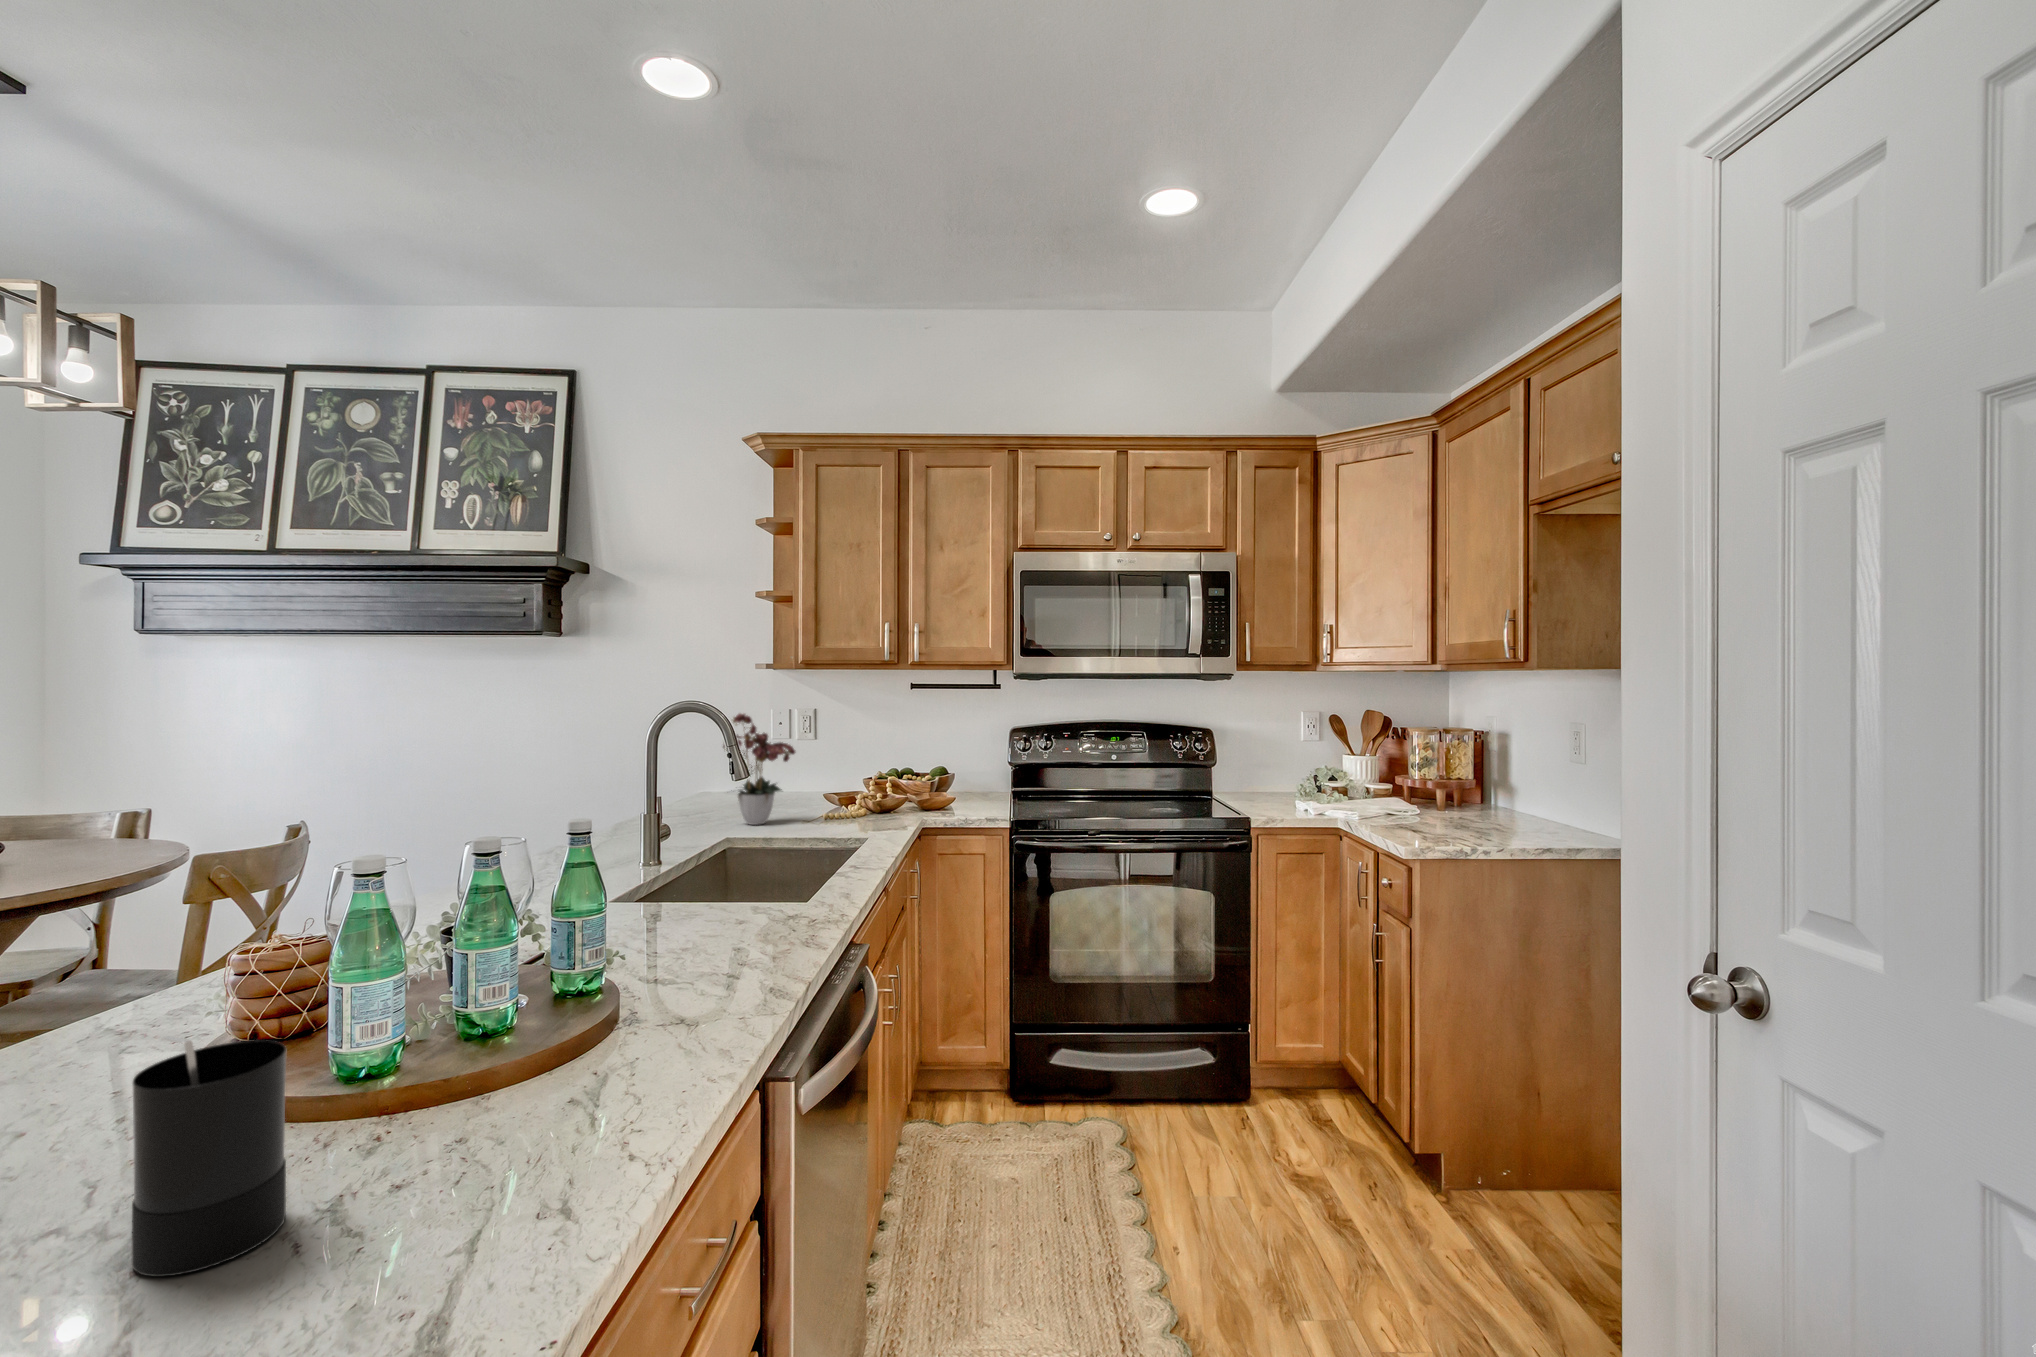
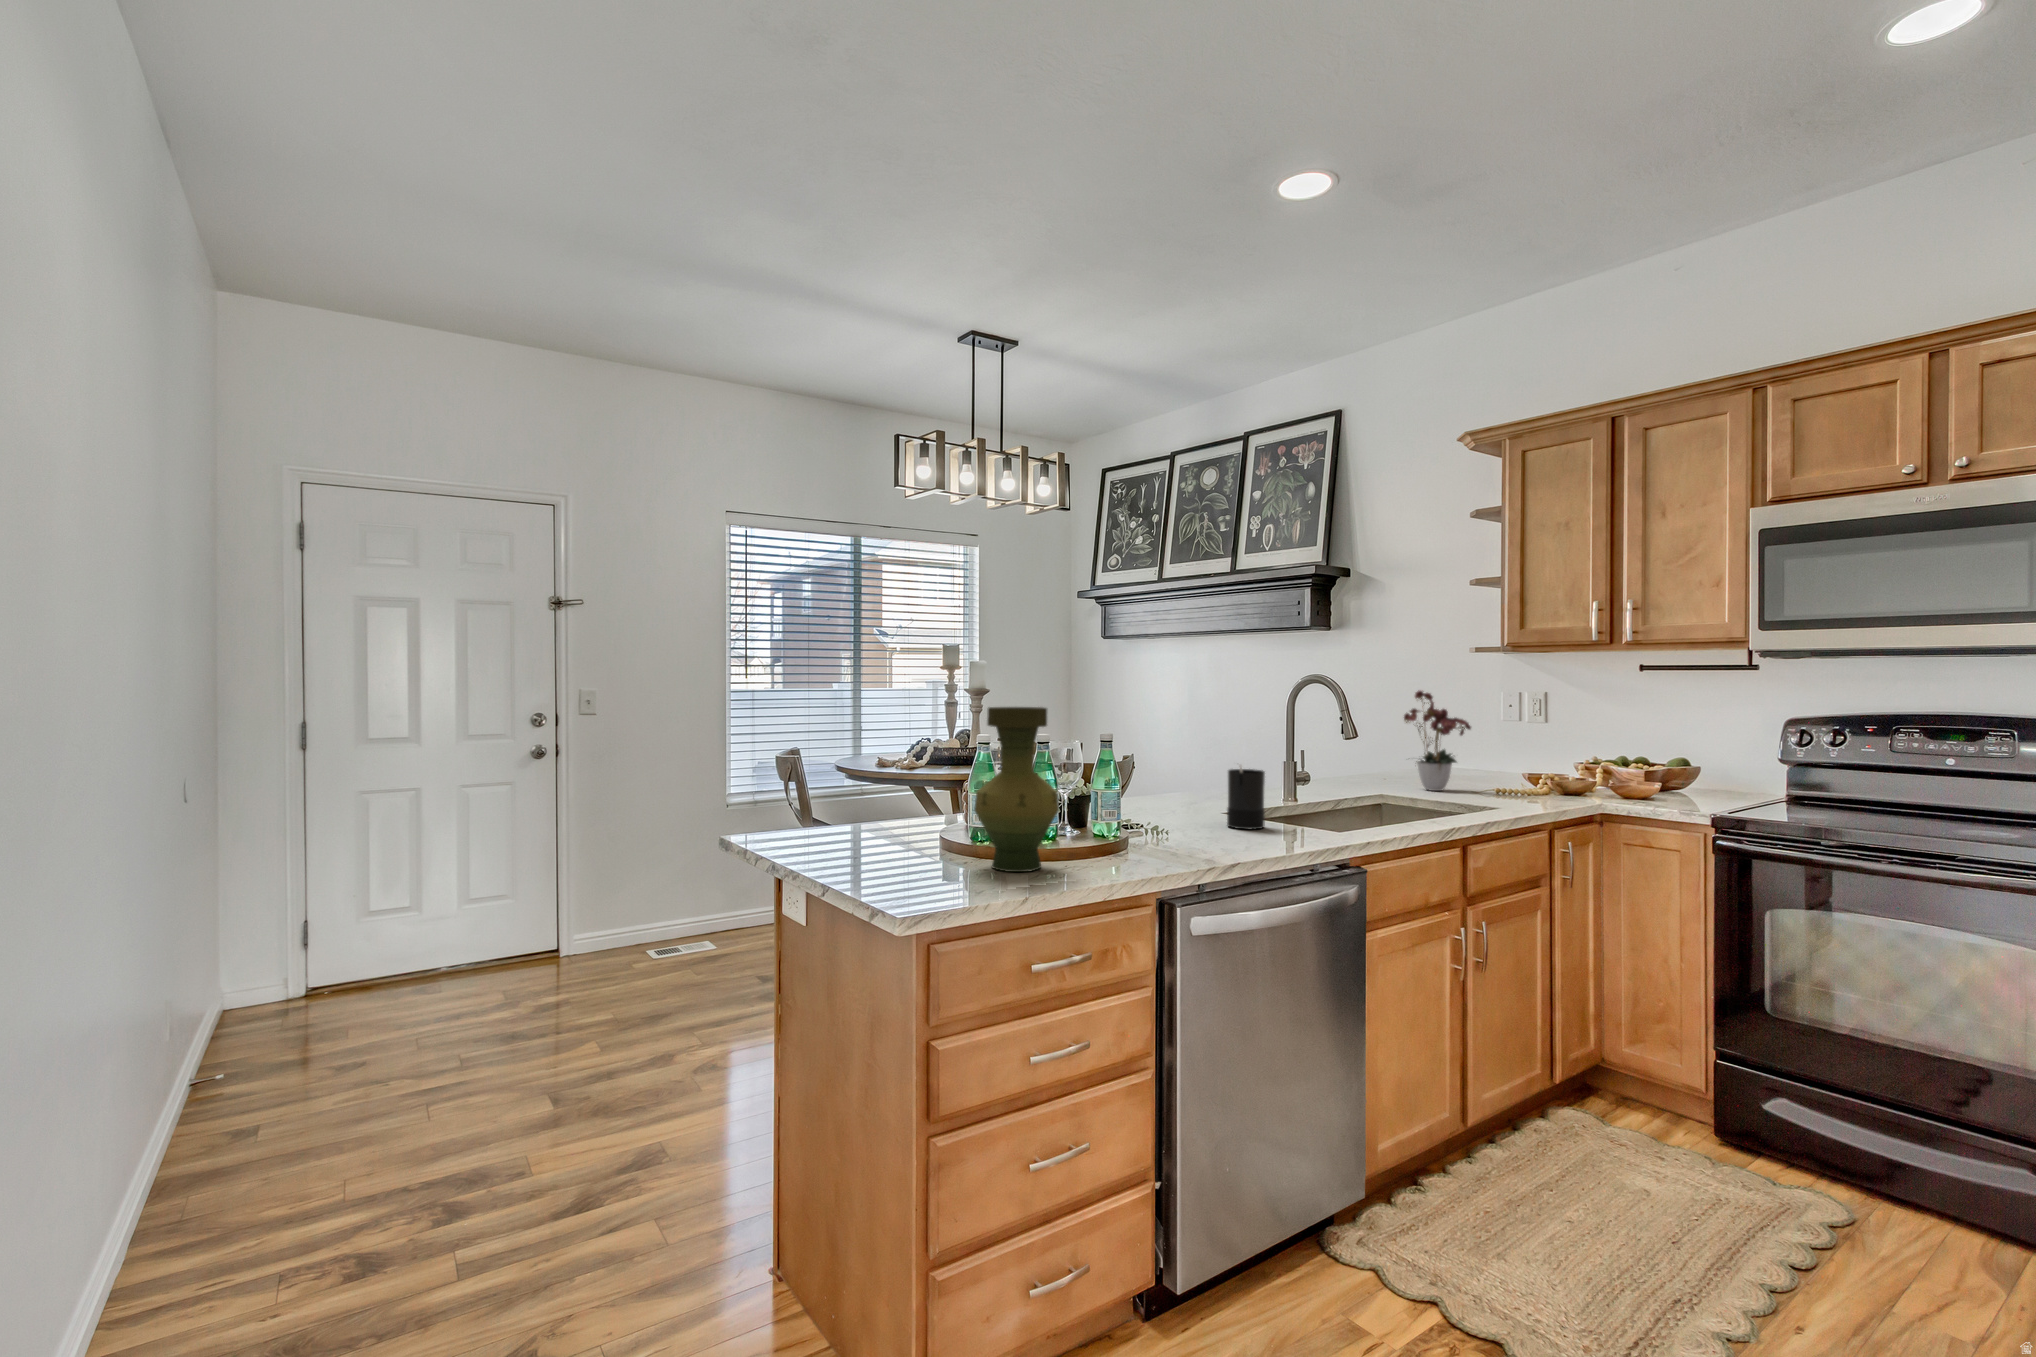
vase: none [413,822,626,1208] -> present [974,707,1059,872]
candle: present [132,1036,286,1277] -> present [1227,765,1265,829]

